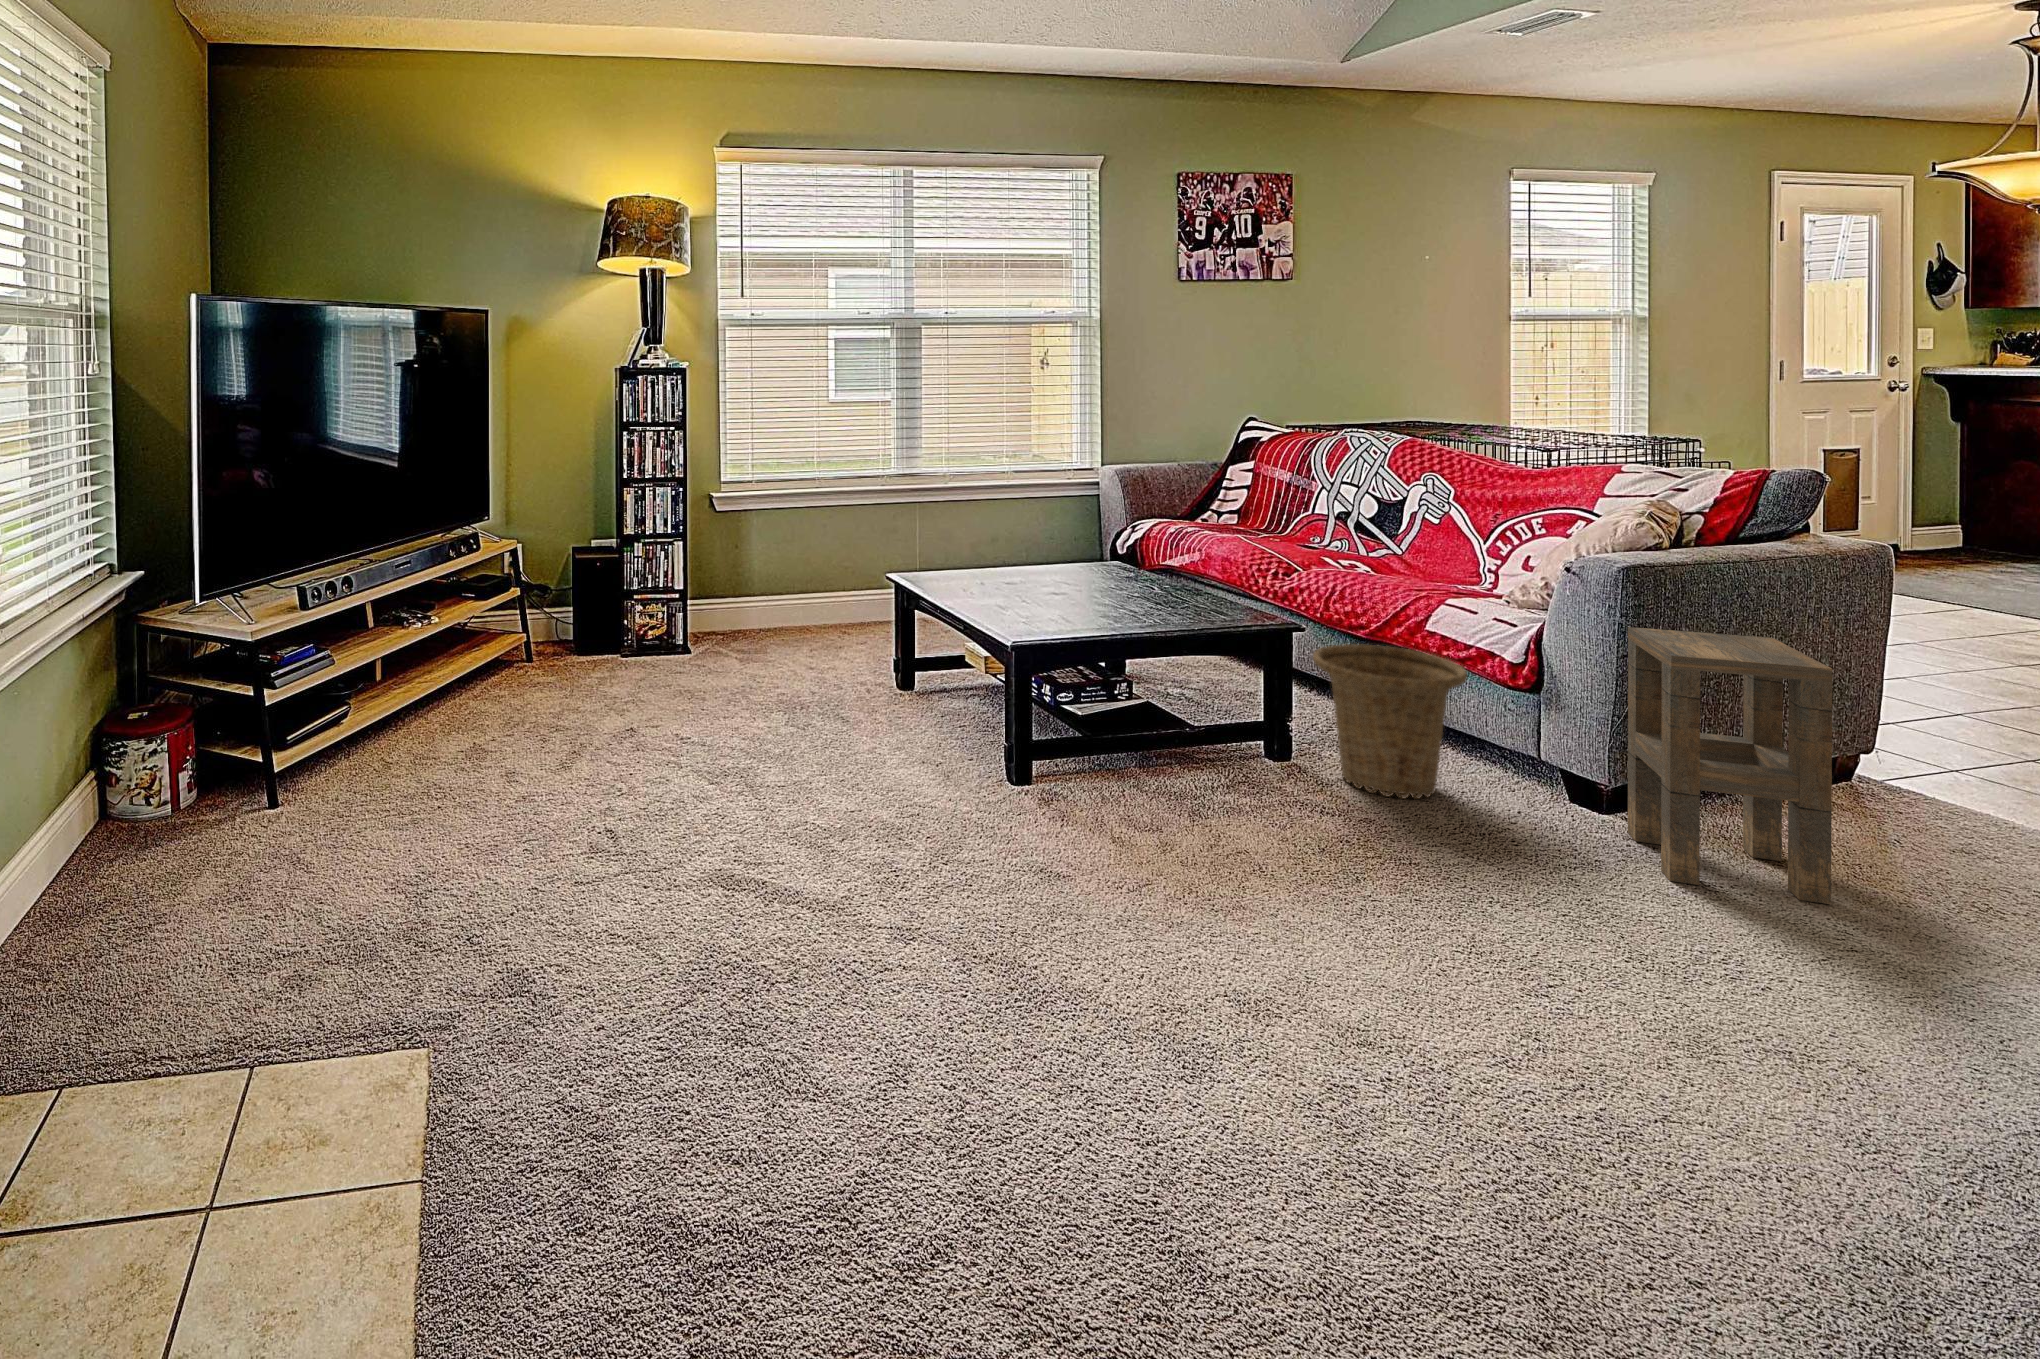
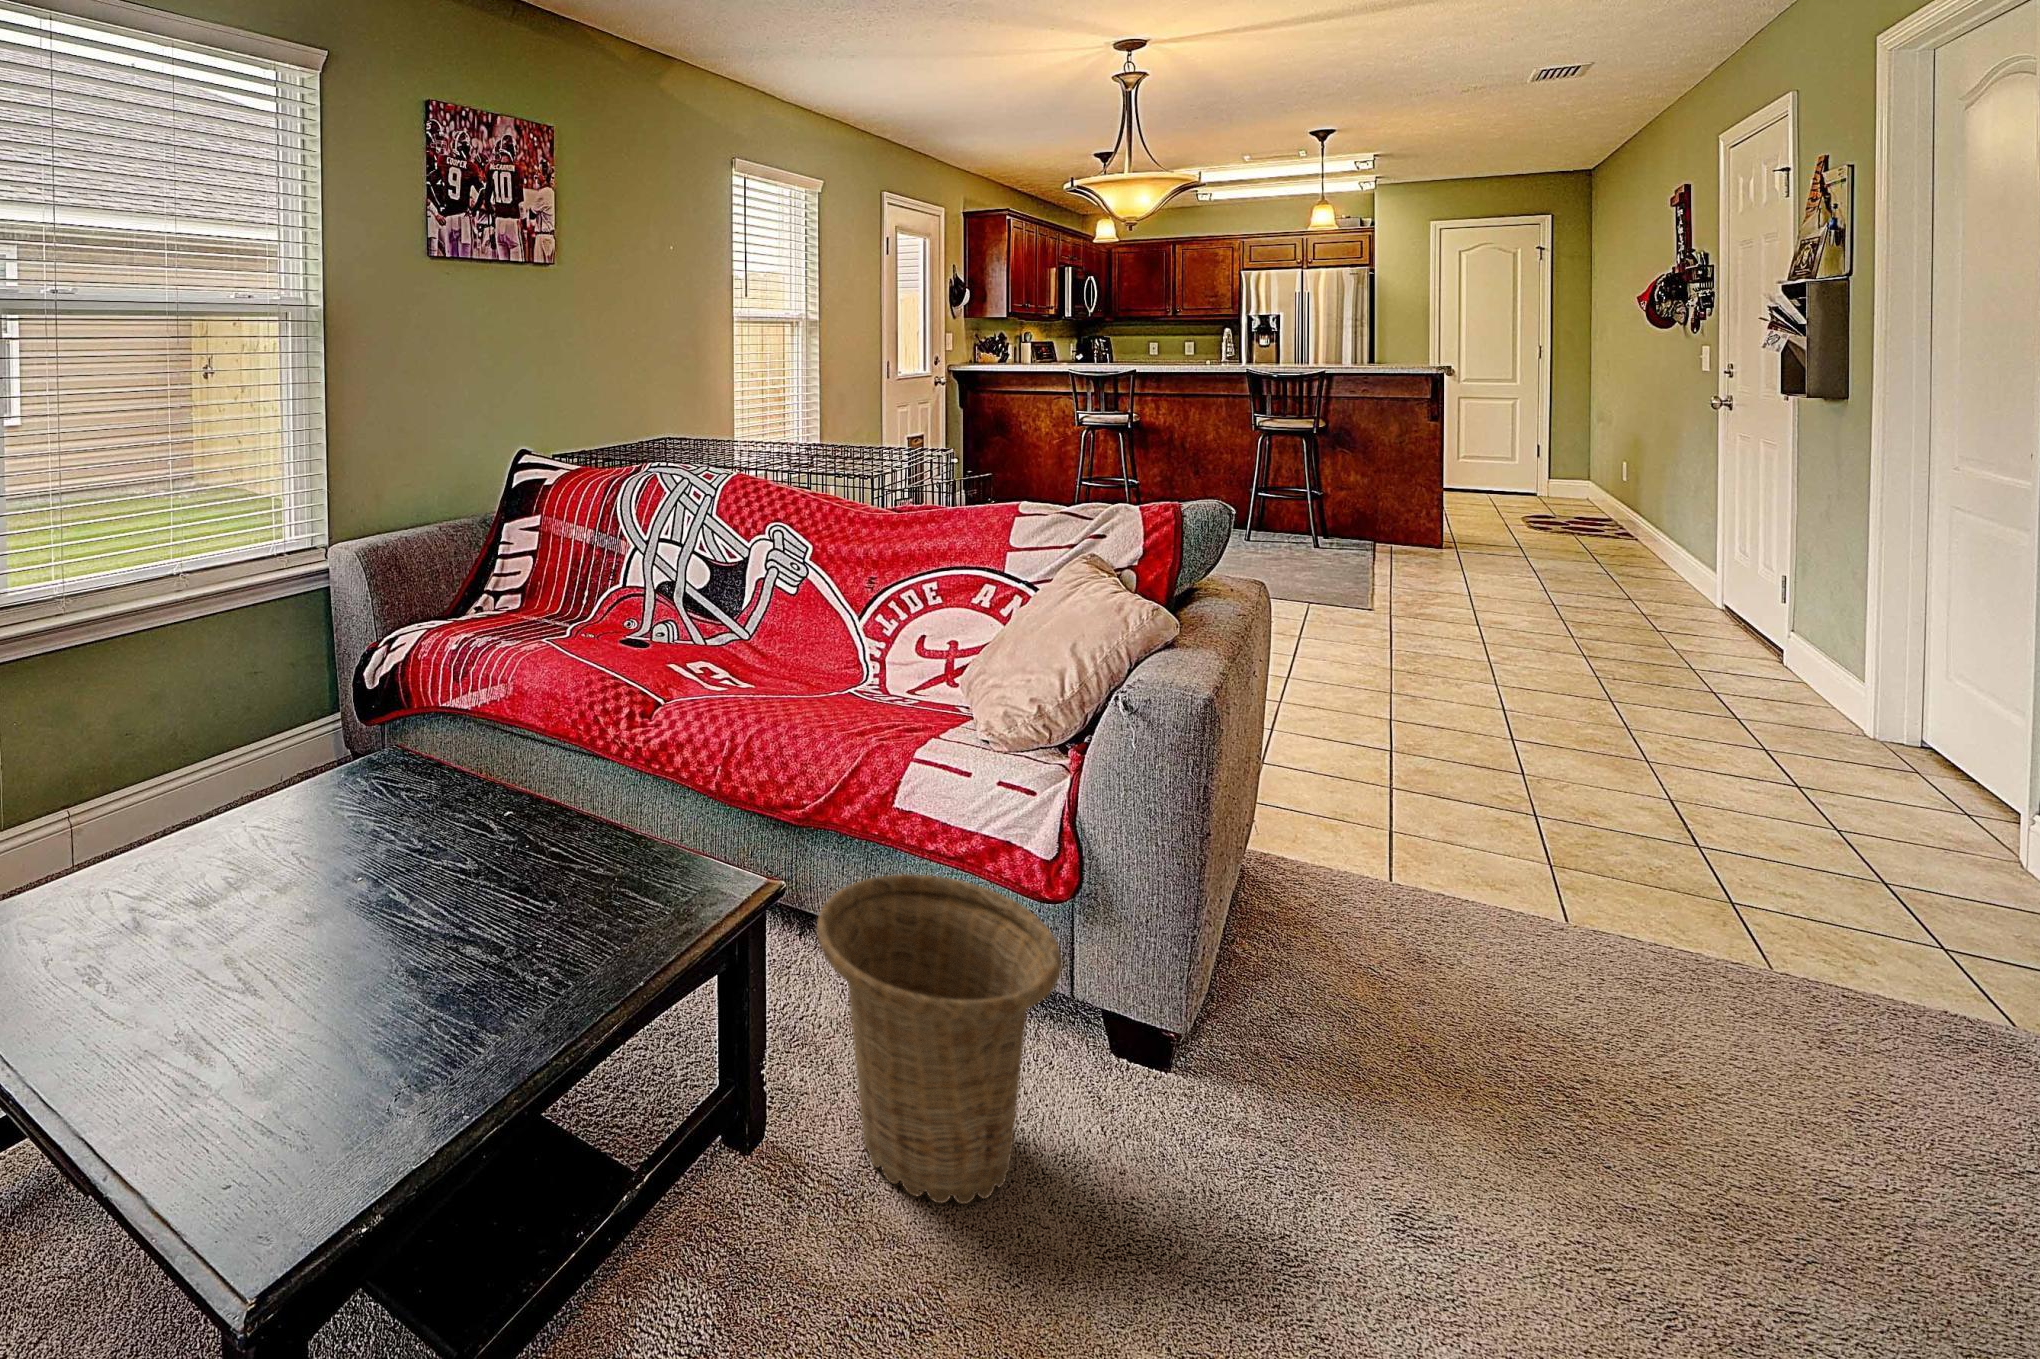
side table: present [1628,627,1832,904] -> none [1255,790,1580,1285]

